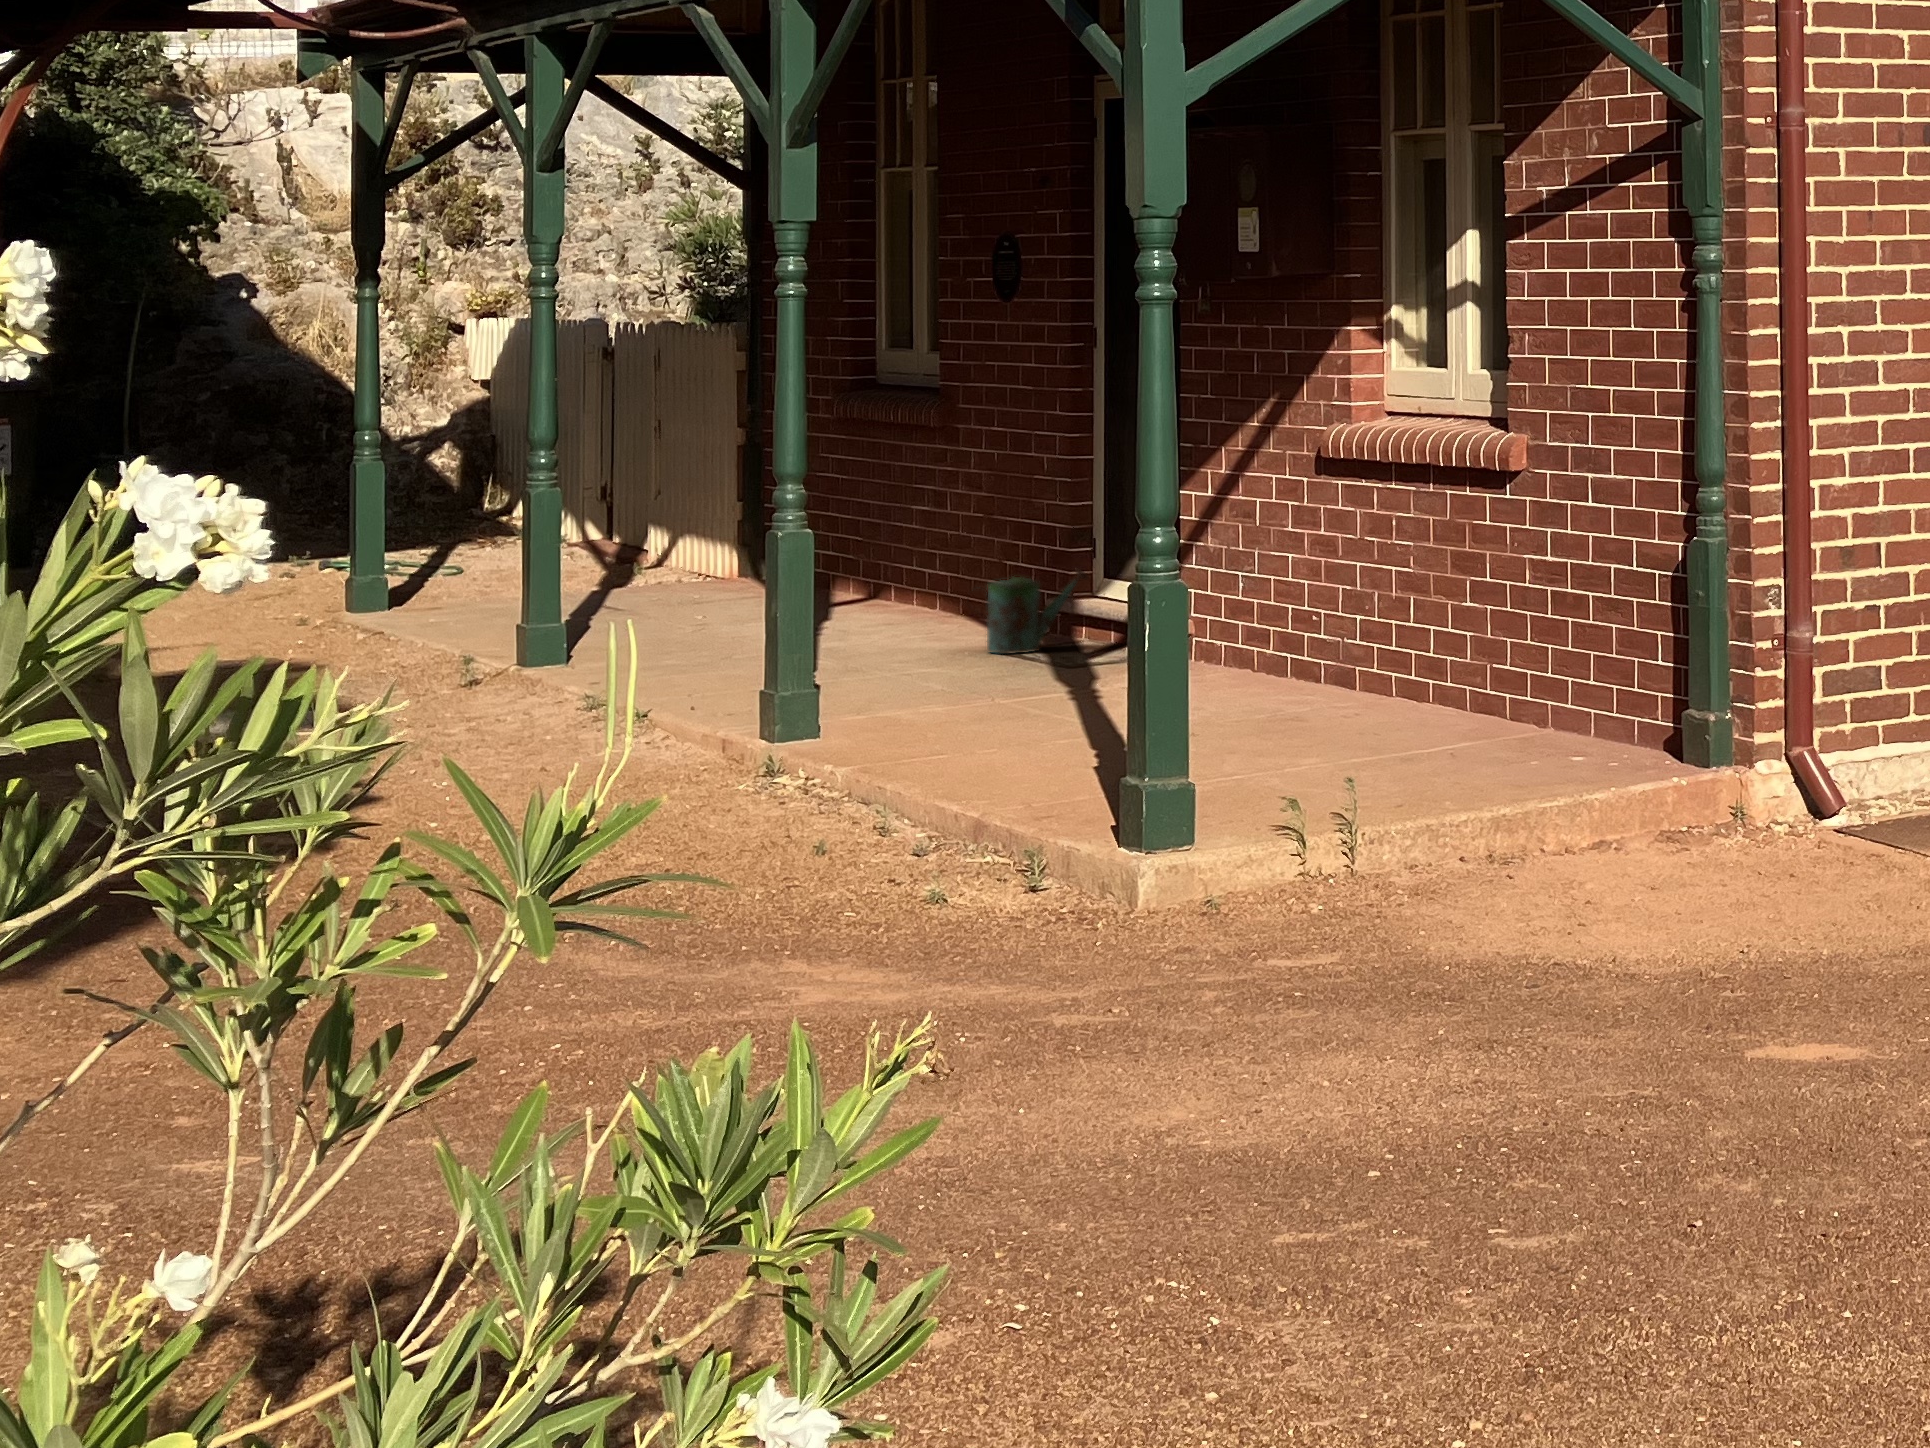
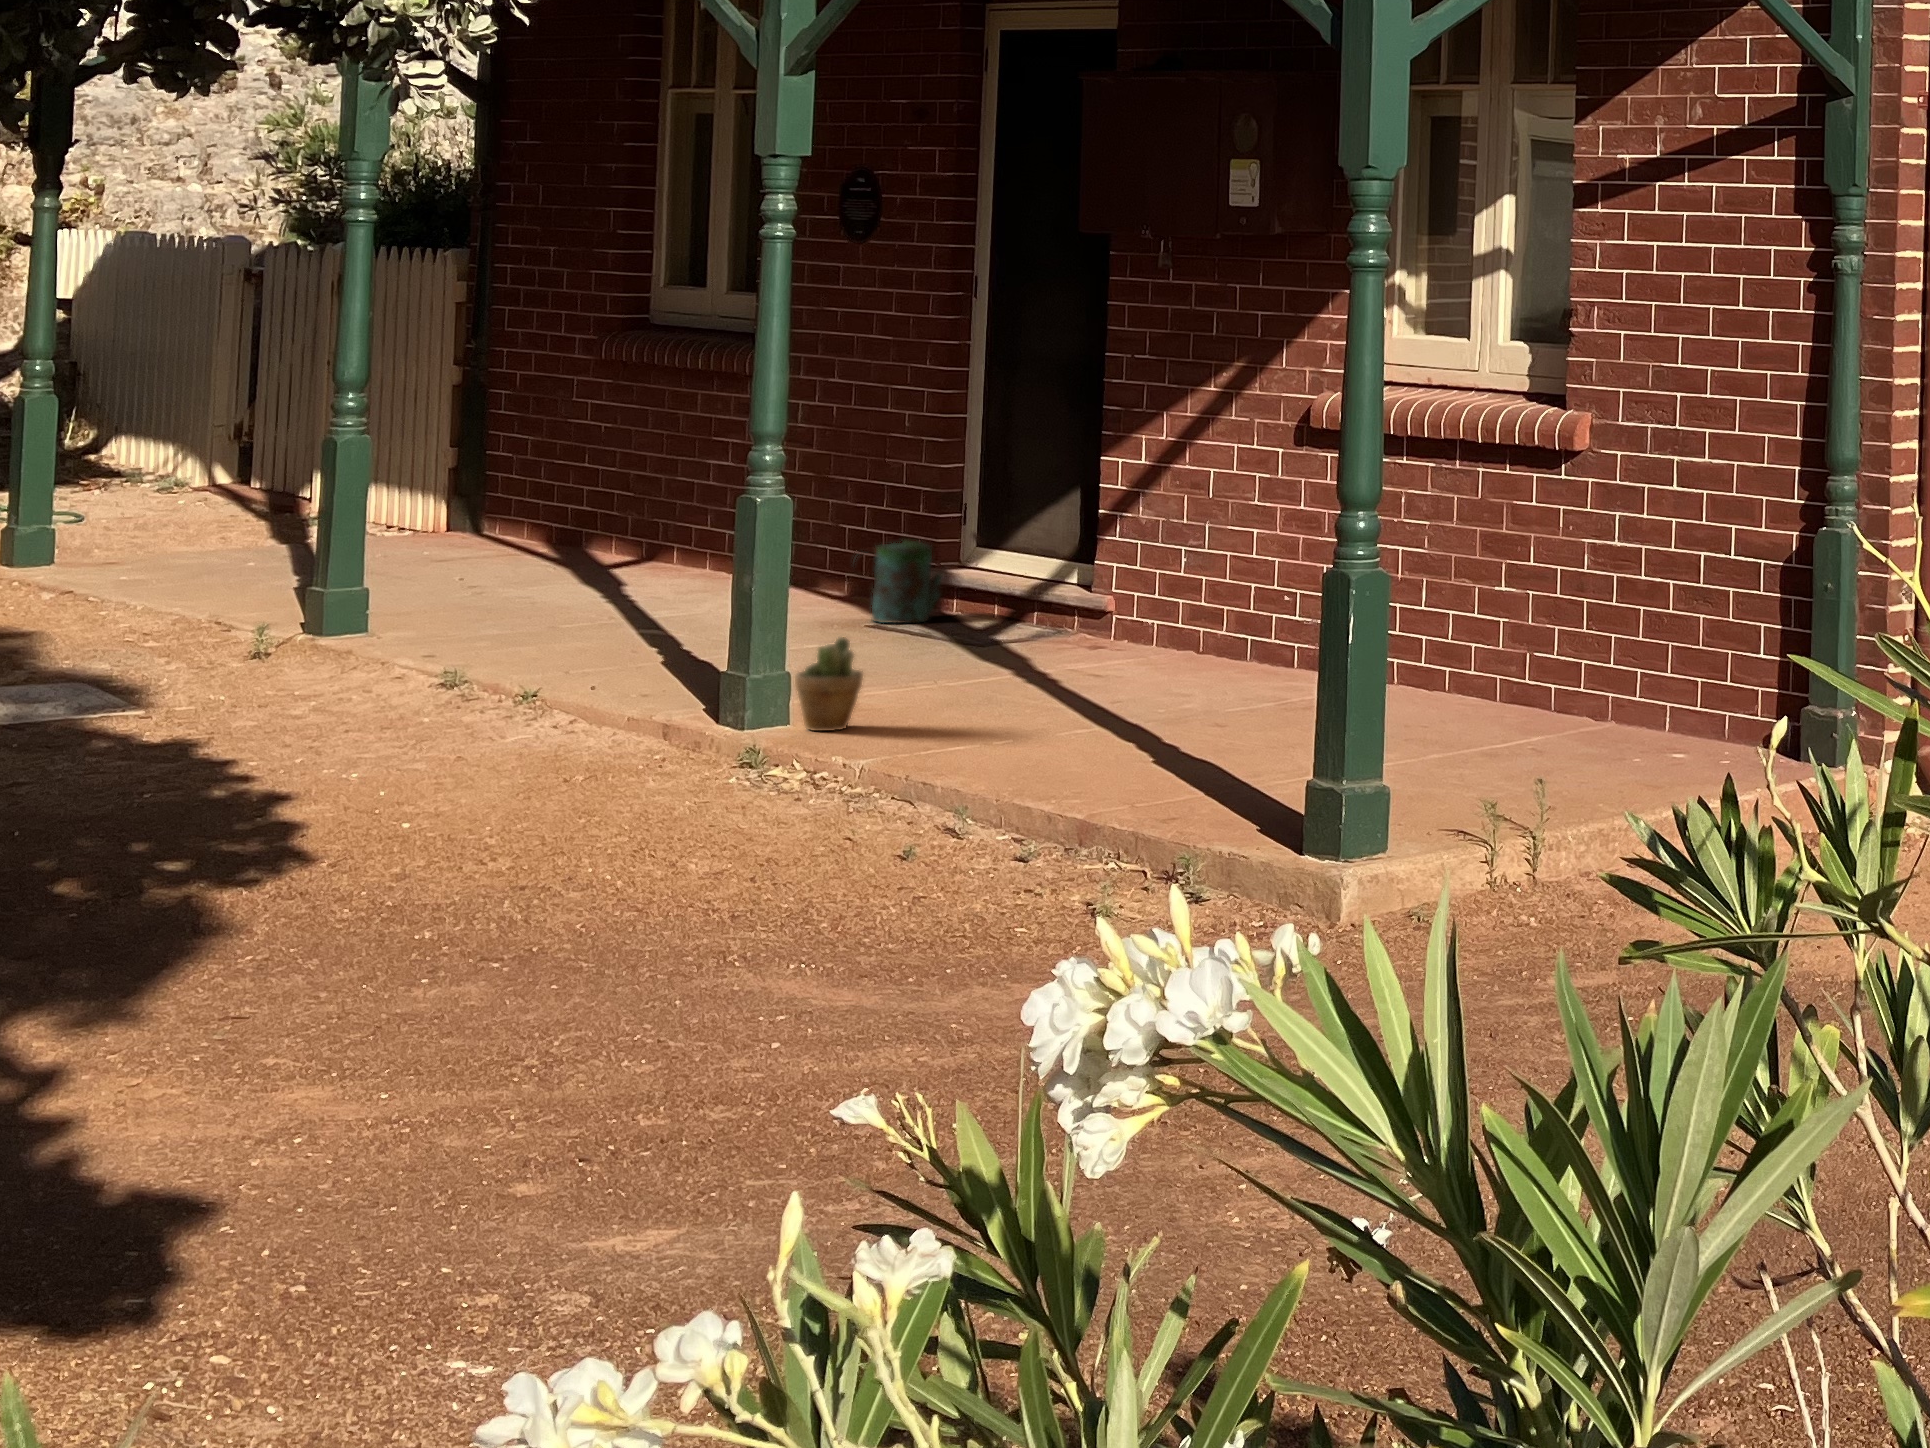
potted plant: none [816,658,877,743] -> present [795,637,863,731]

